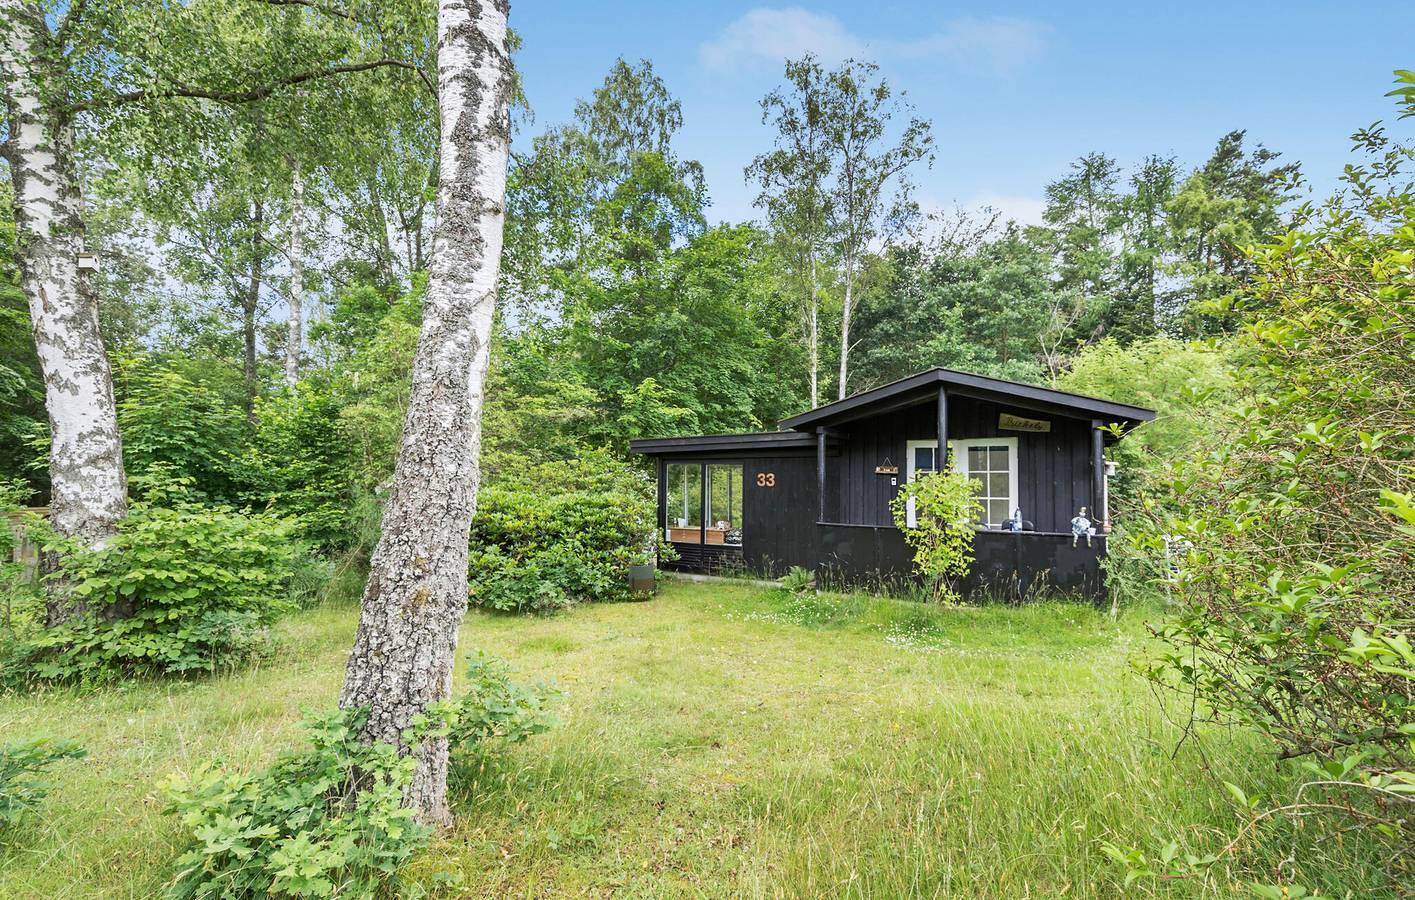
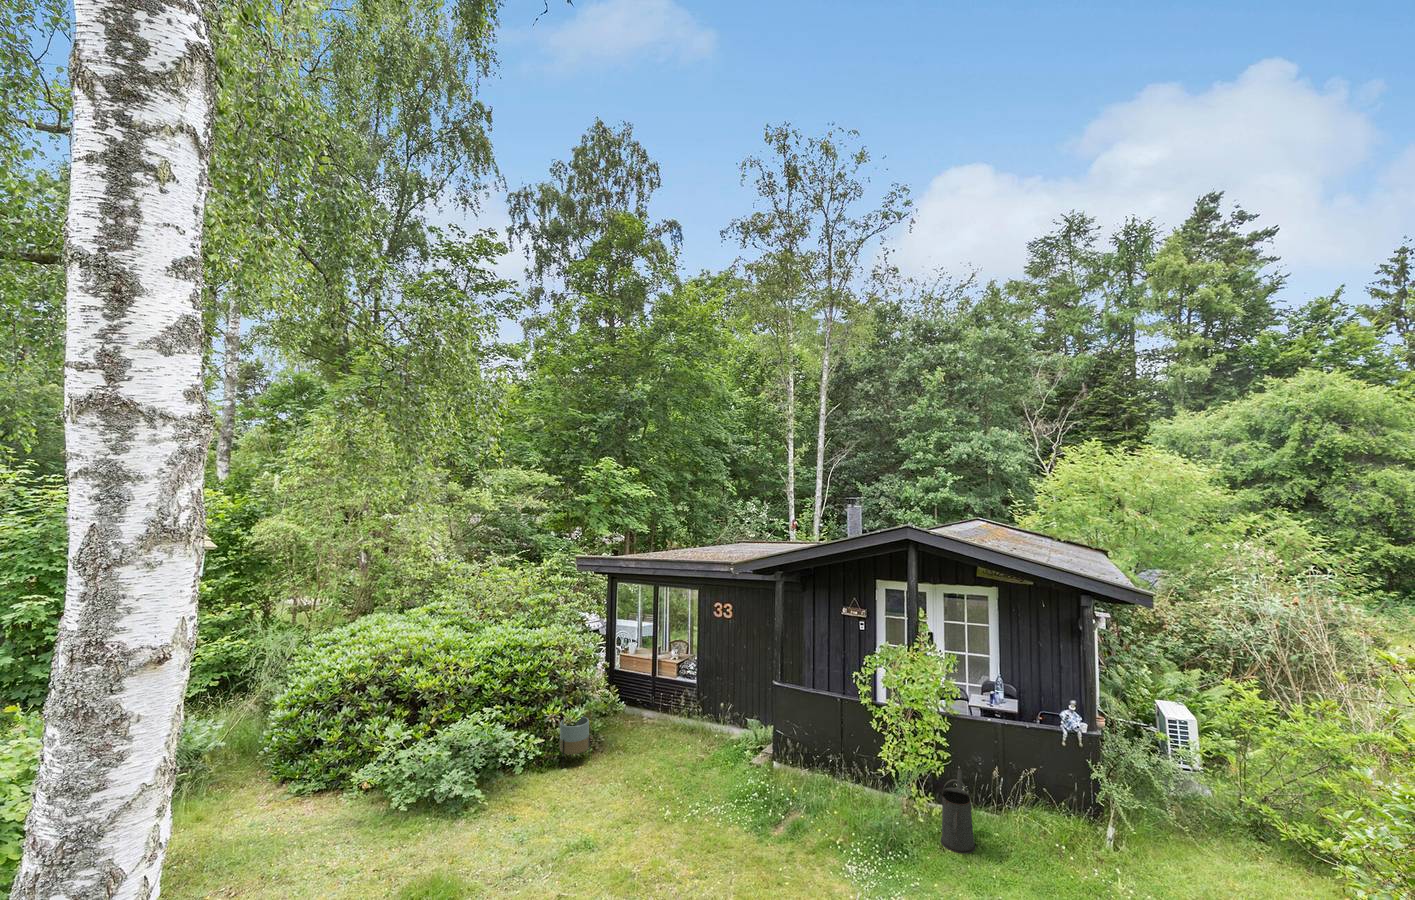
watering can: none [968,570,998,627] -> present [941,769,976,854]

